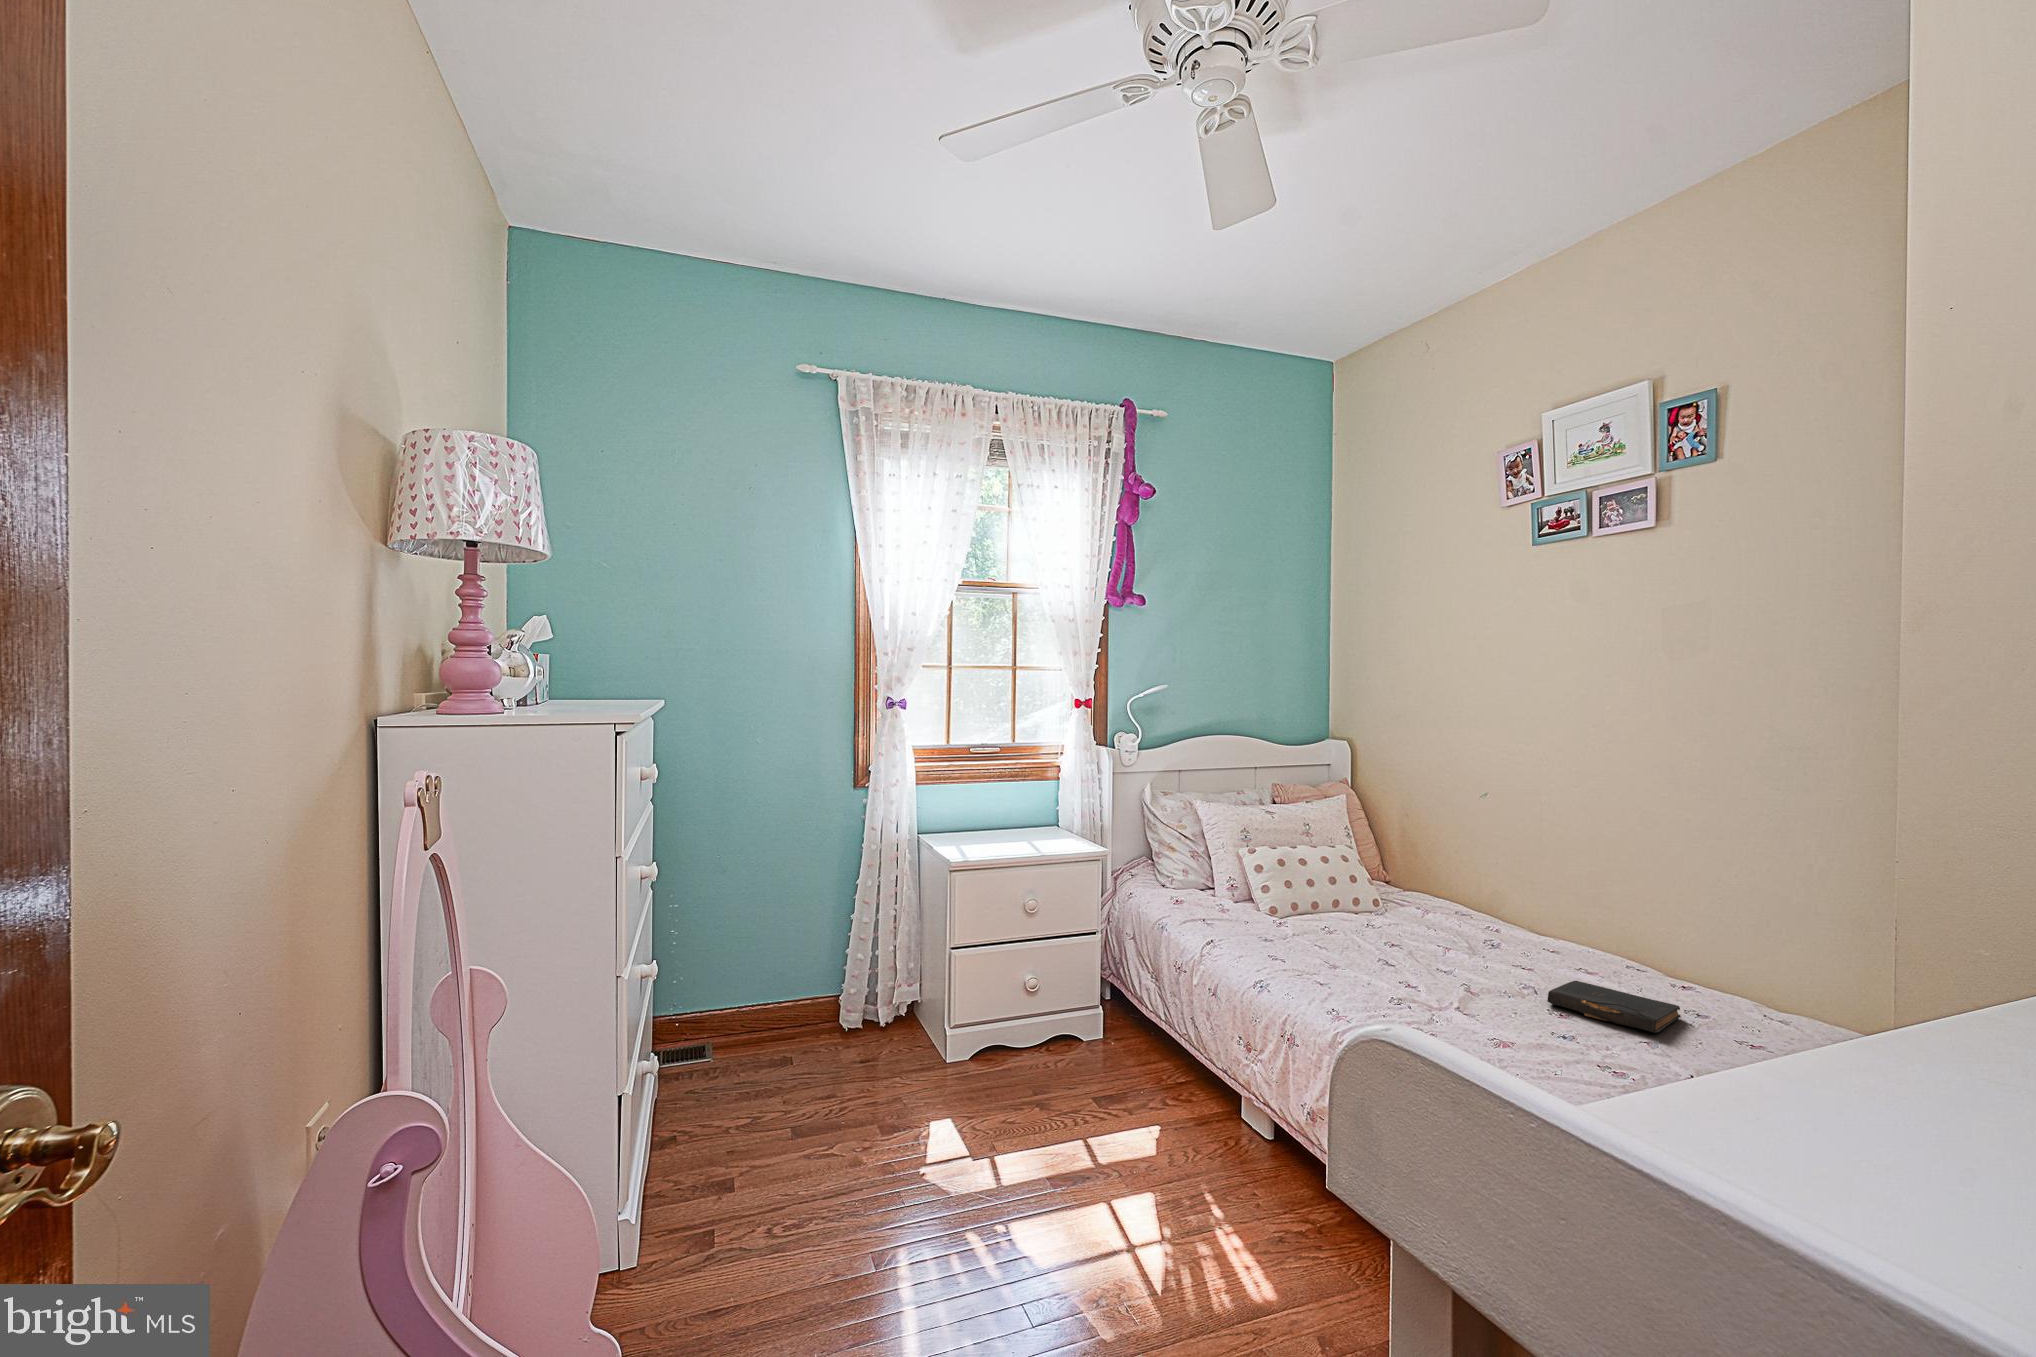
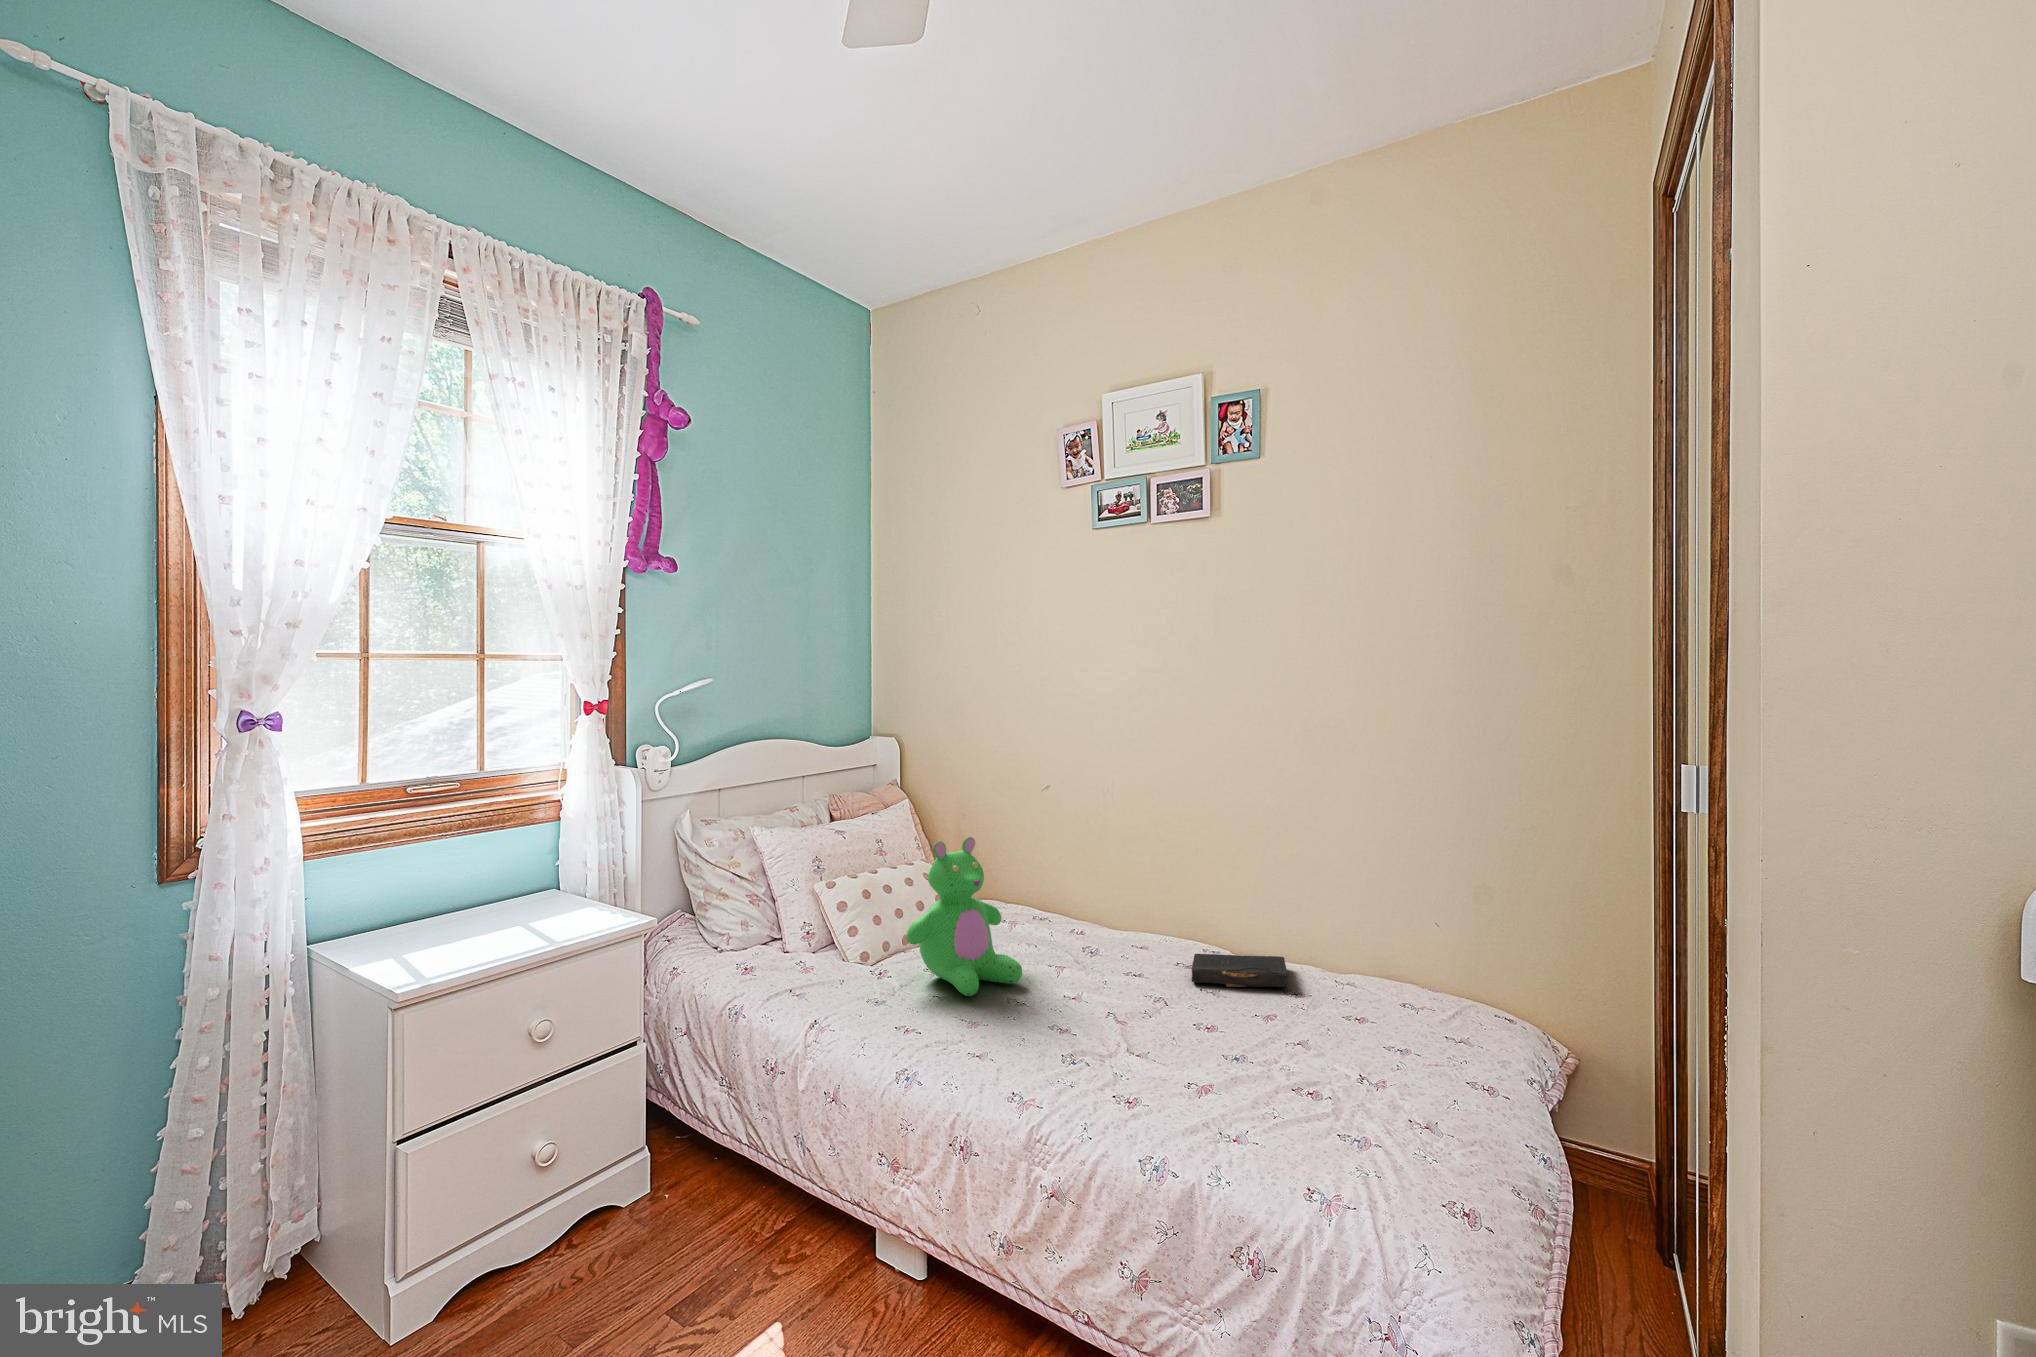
teddy bear: none [1277,831,1376,962] -> present [906,837,1022,996]

